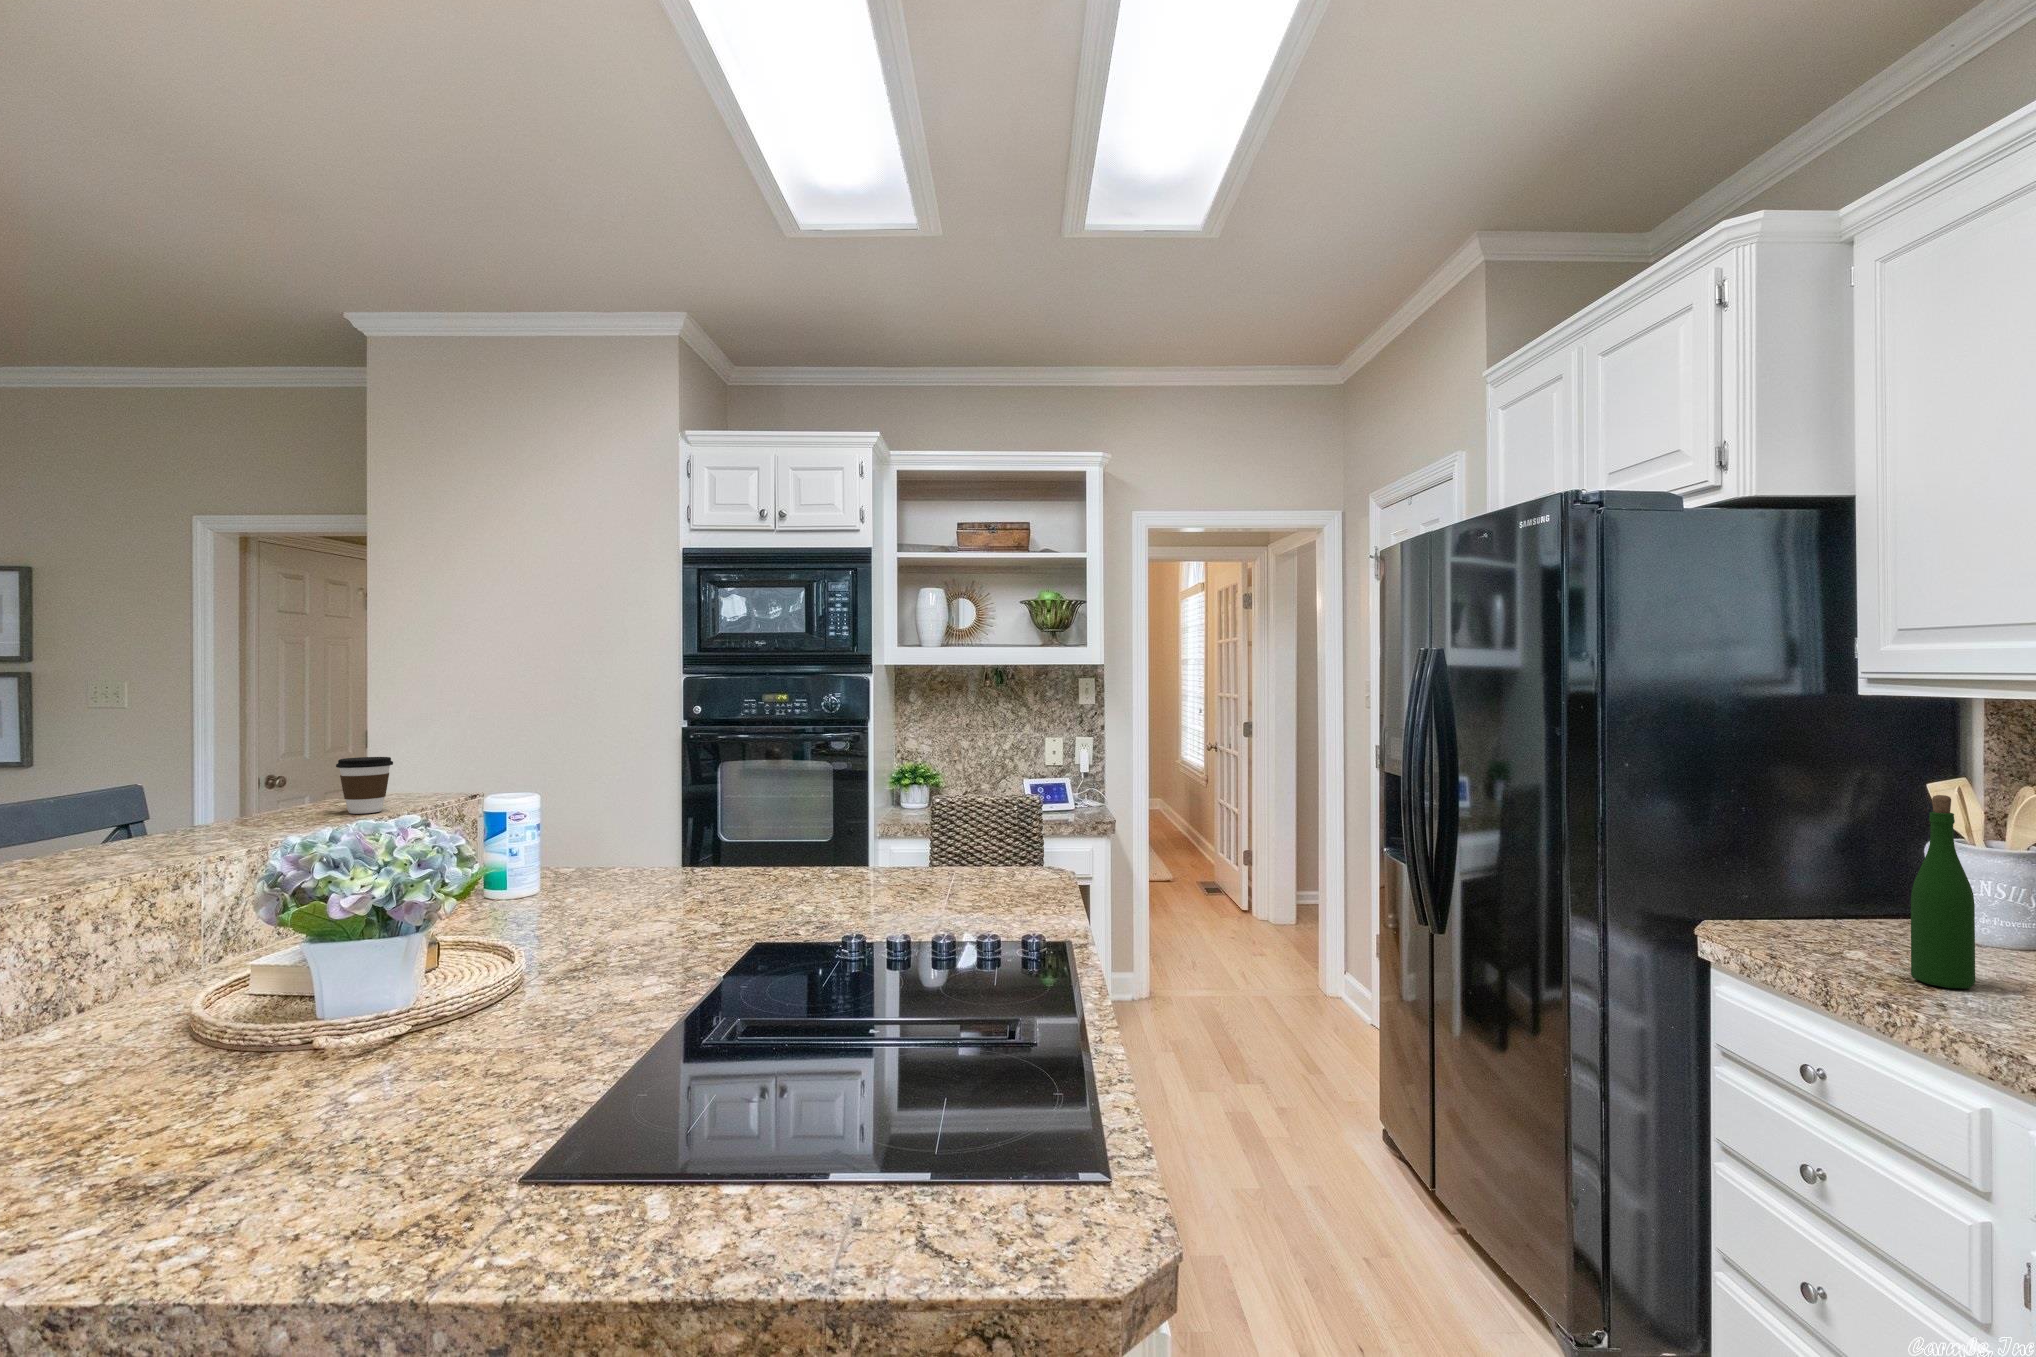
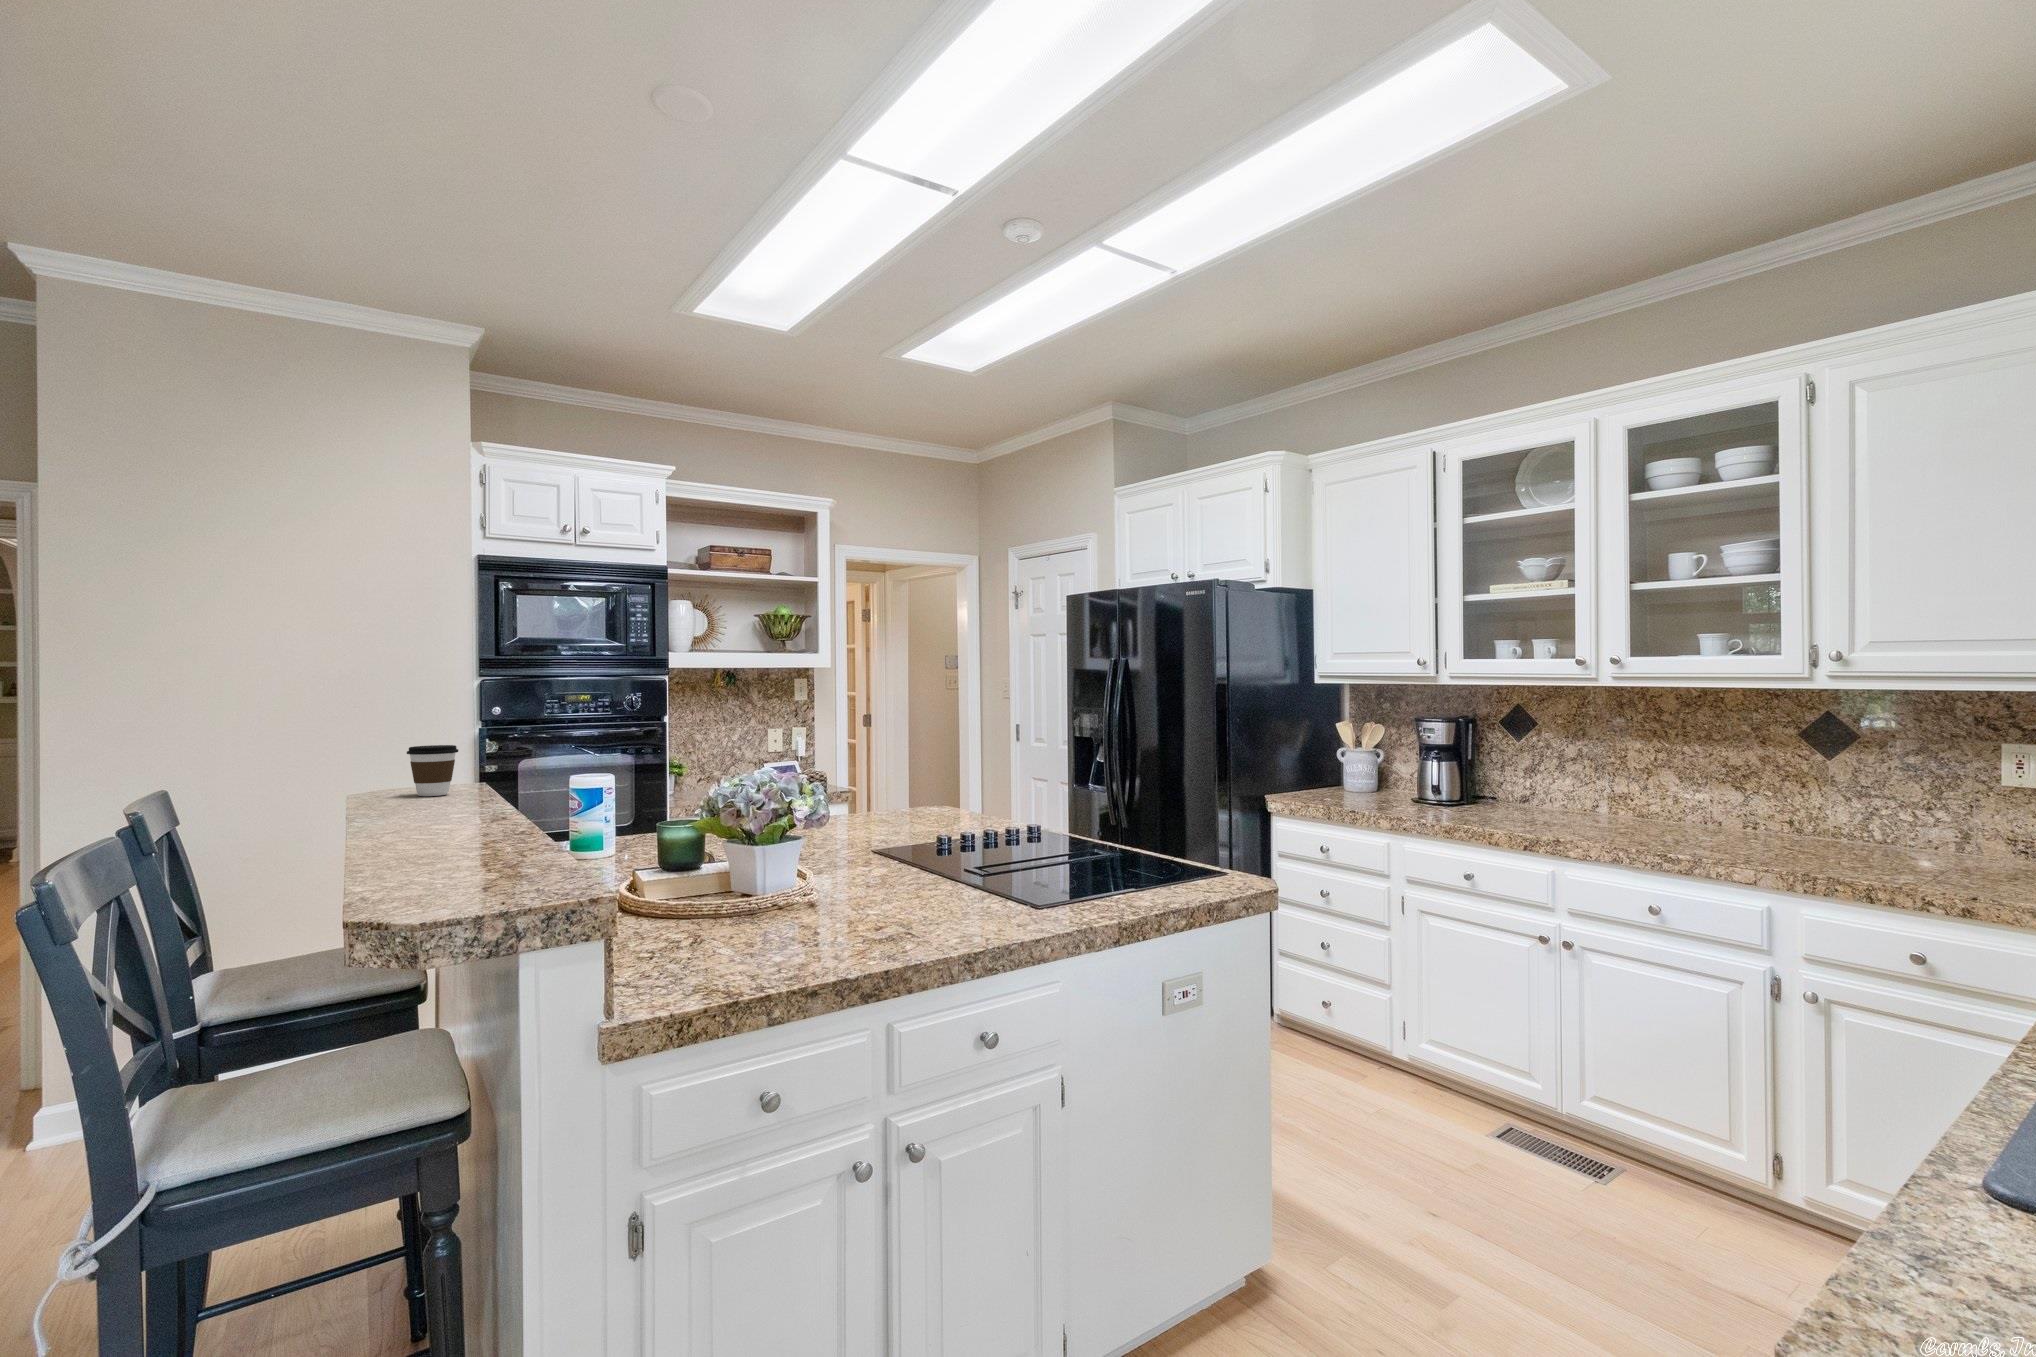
wine bottle: present [1911,795,1975,989] -> none [1357,725,1377,805]

